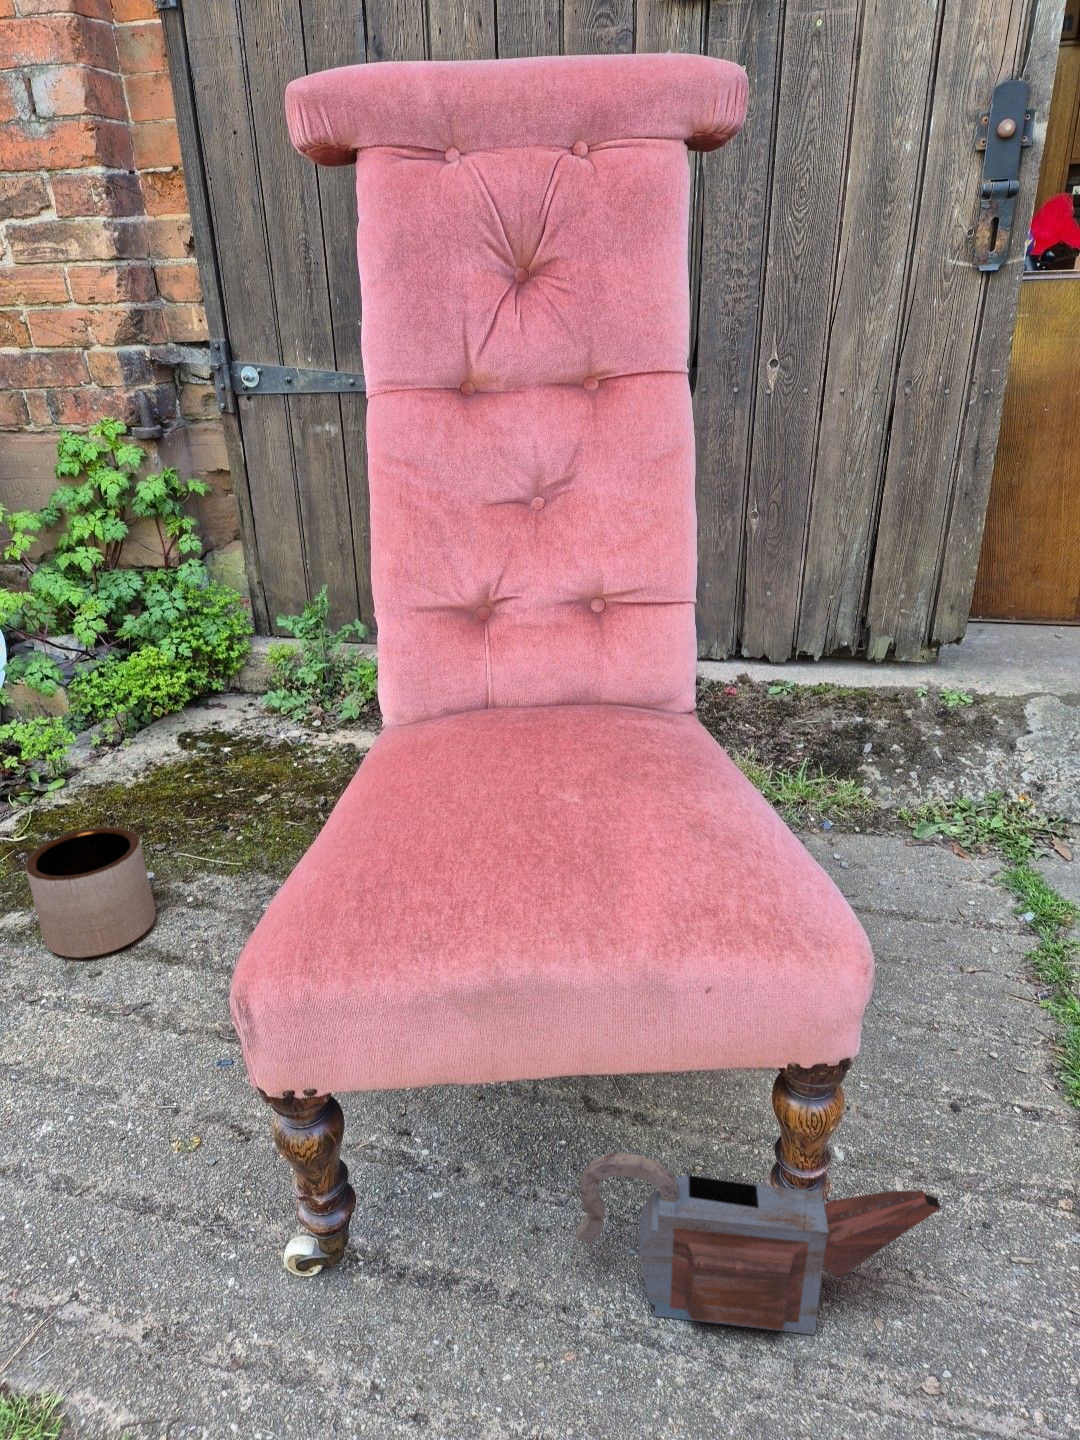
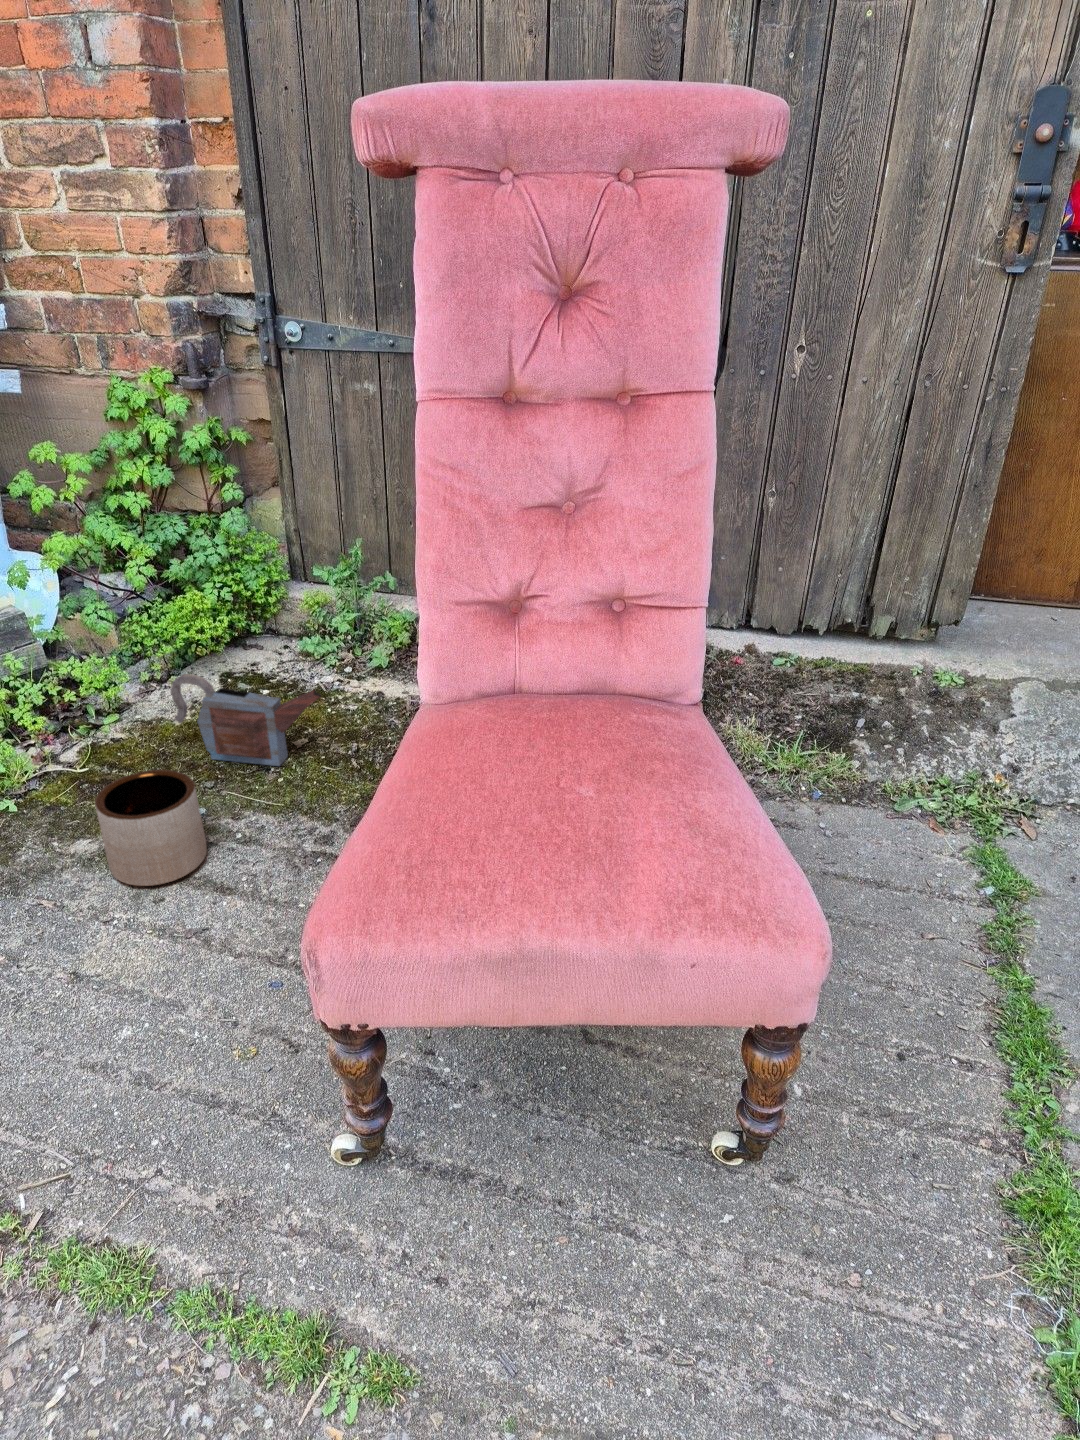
watering can: present [576,1153,940,1335] -> present [171,674,321,766]

